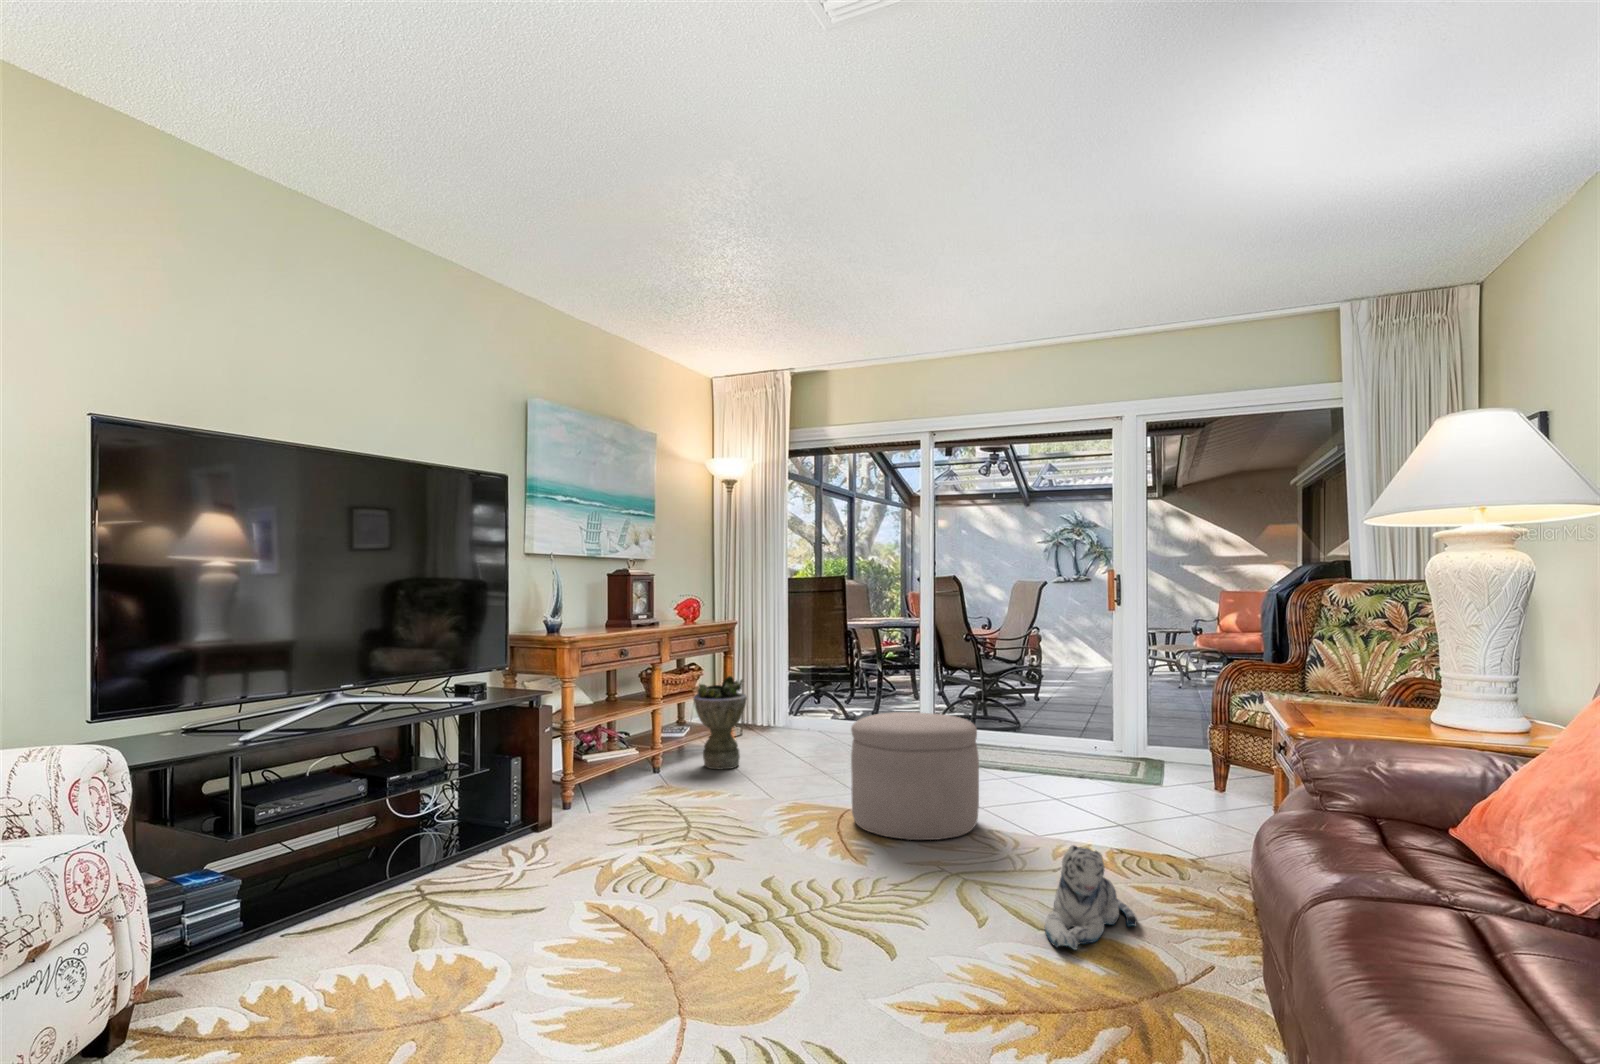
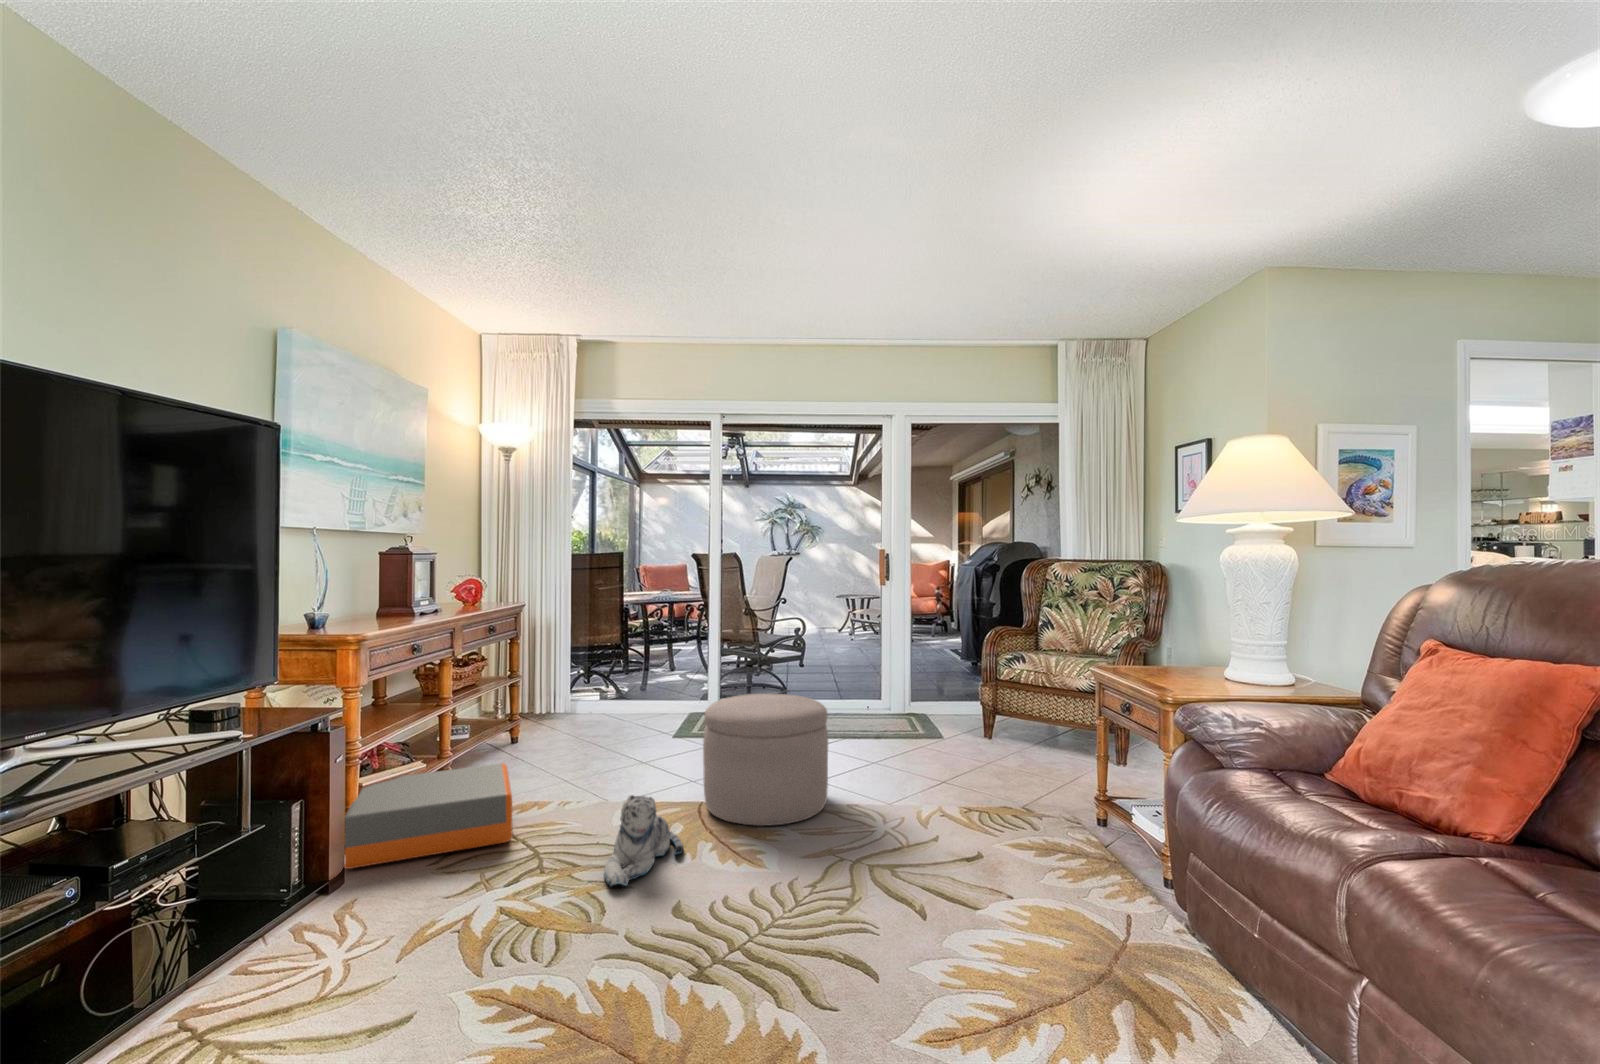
planter: present [694,676,747,769] -> none [483,666,545,769]
storage box: none [552,756,692,819] -> present [344,763,512,869]
plush toy: present [1045,845,1137,950] -> present [604,795,683,886]

